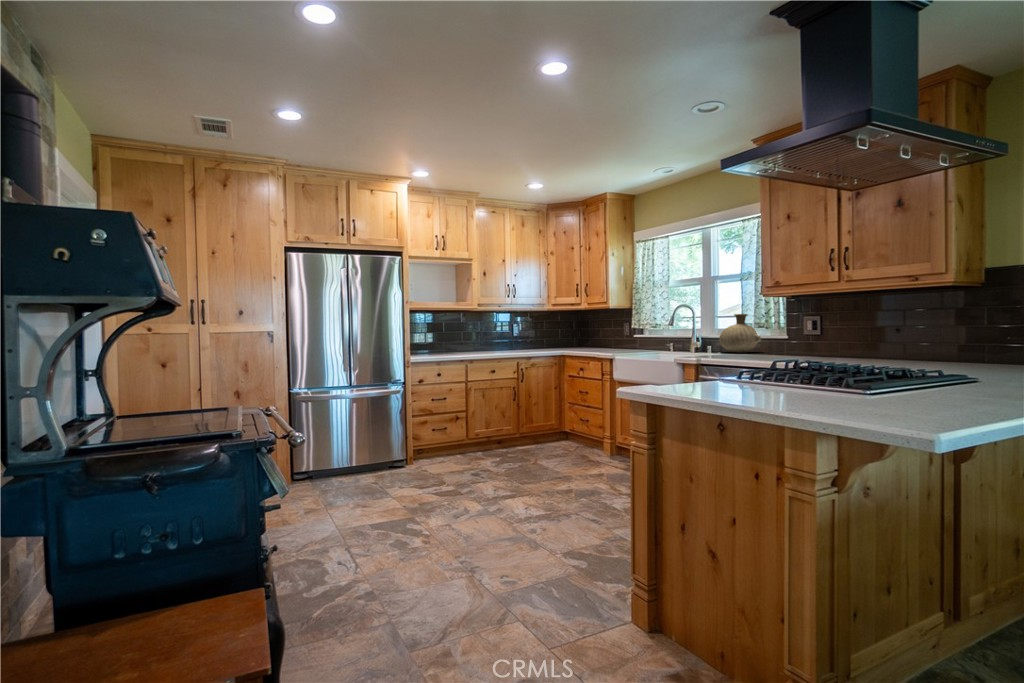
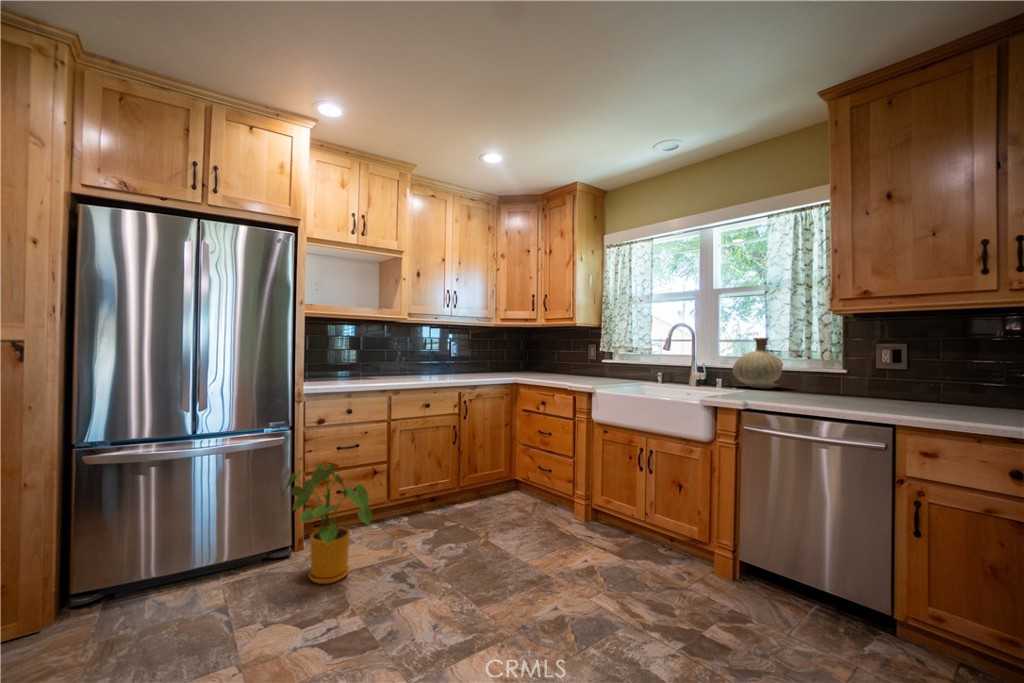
house plant: none [401,406,456,476] -> present [280,463,372,584]

